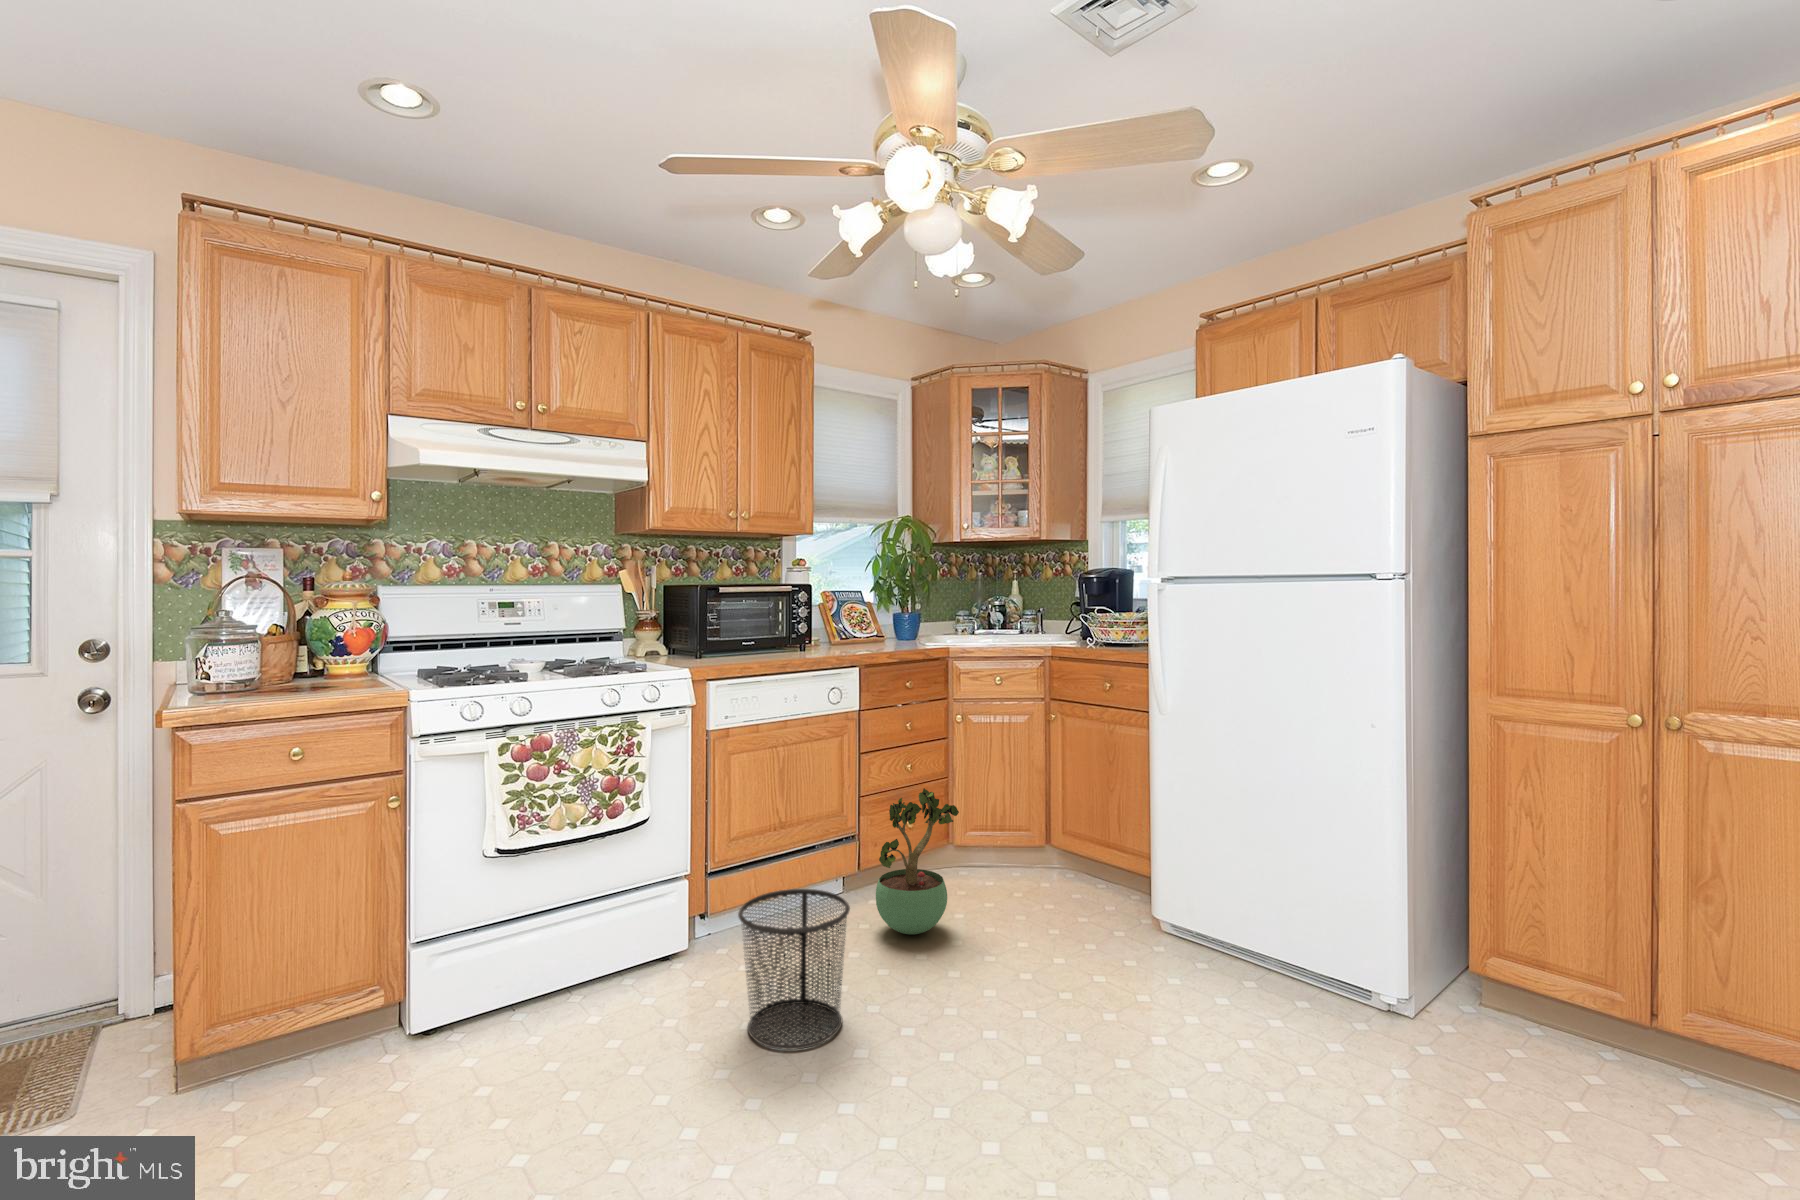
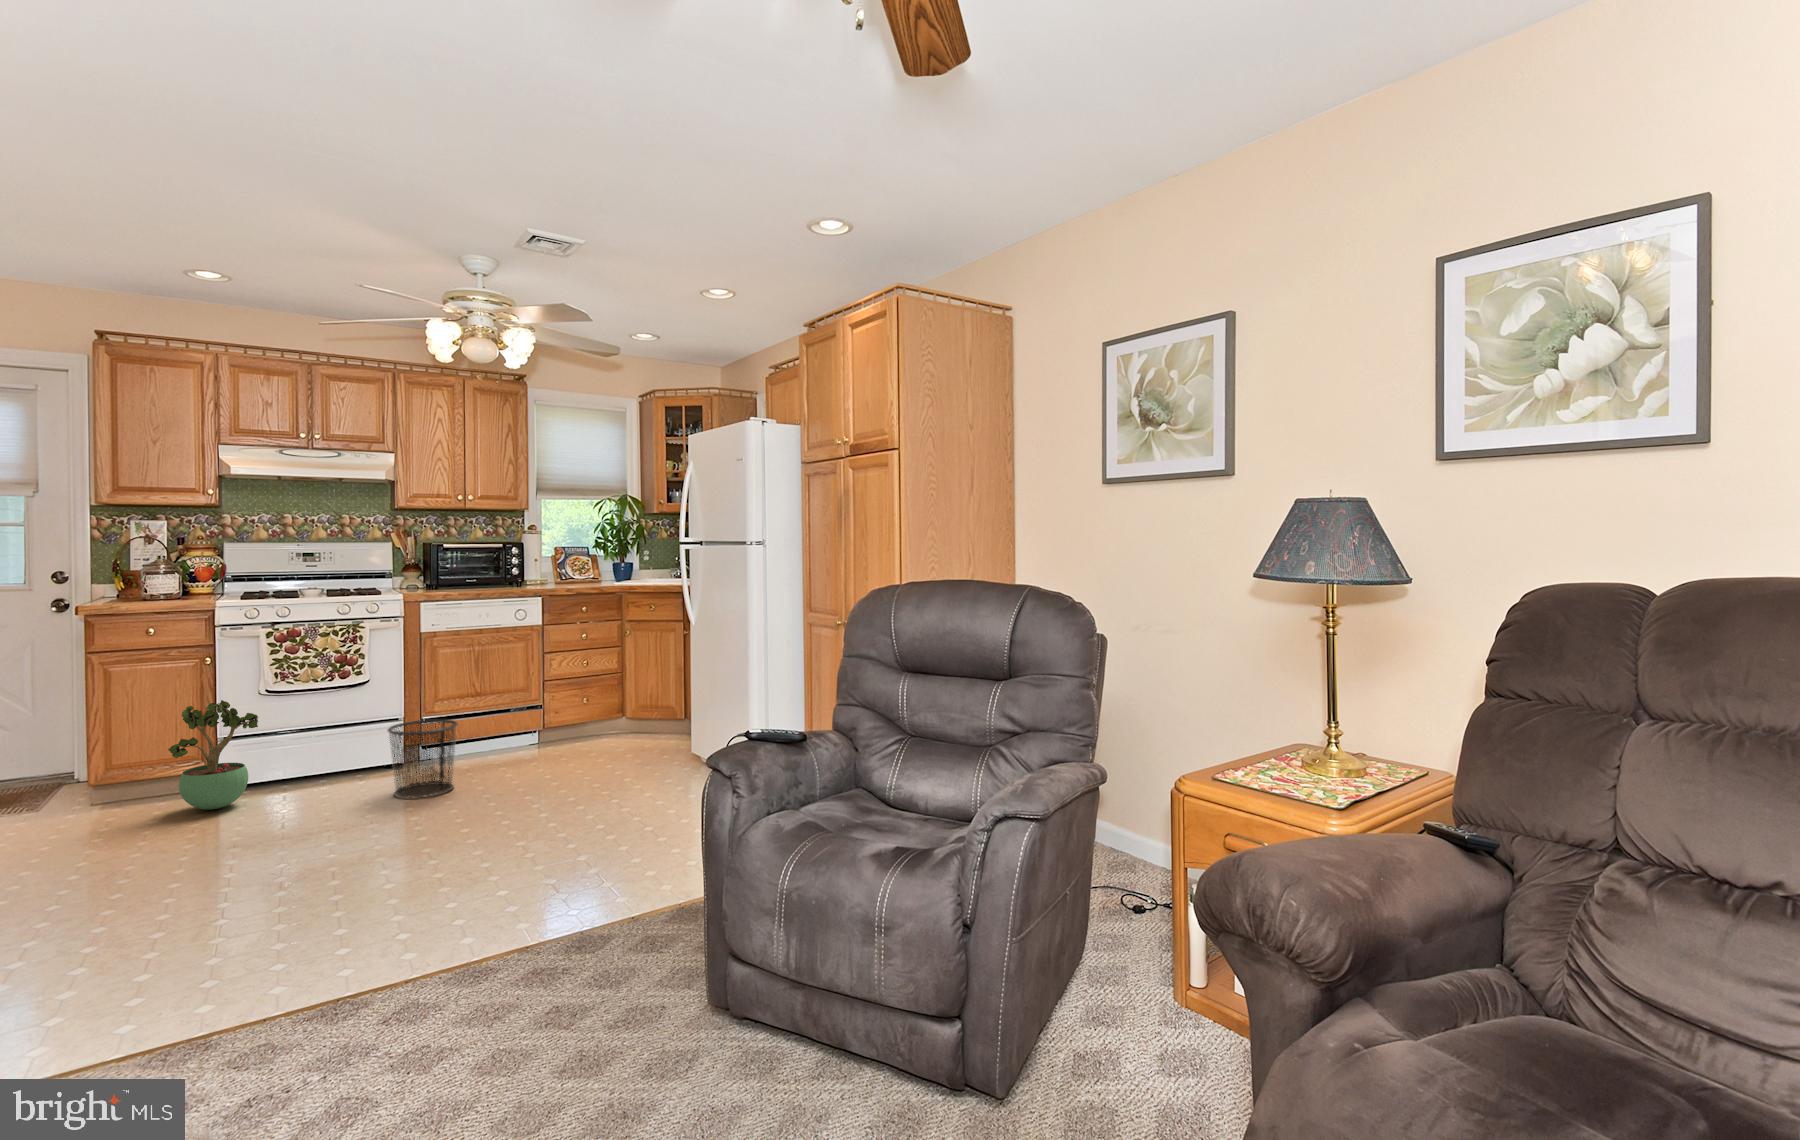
potted plant: present [876,788,959,934] -> present [168,700,258,810]

